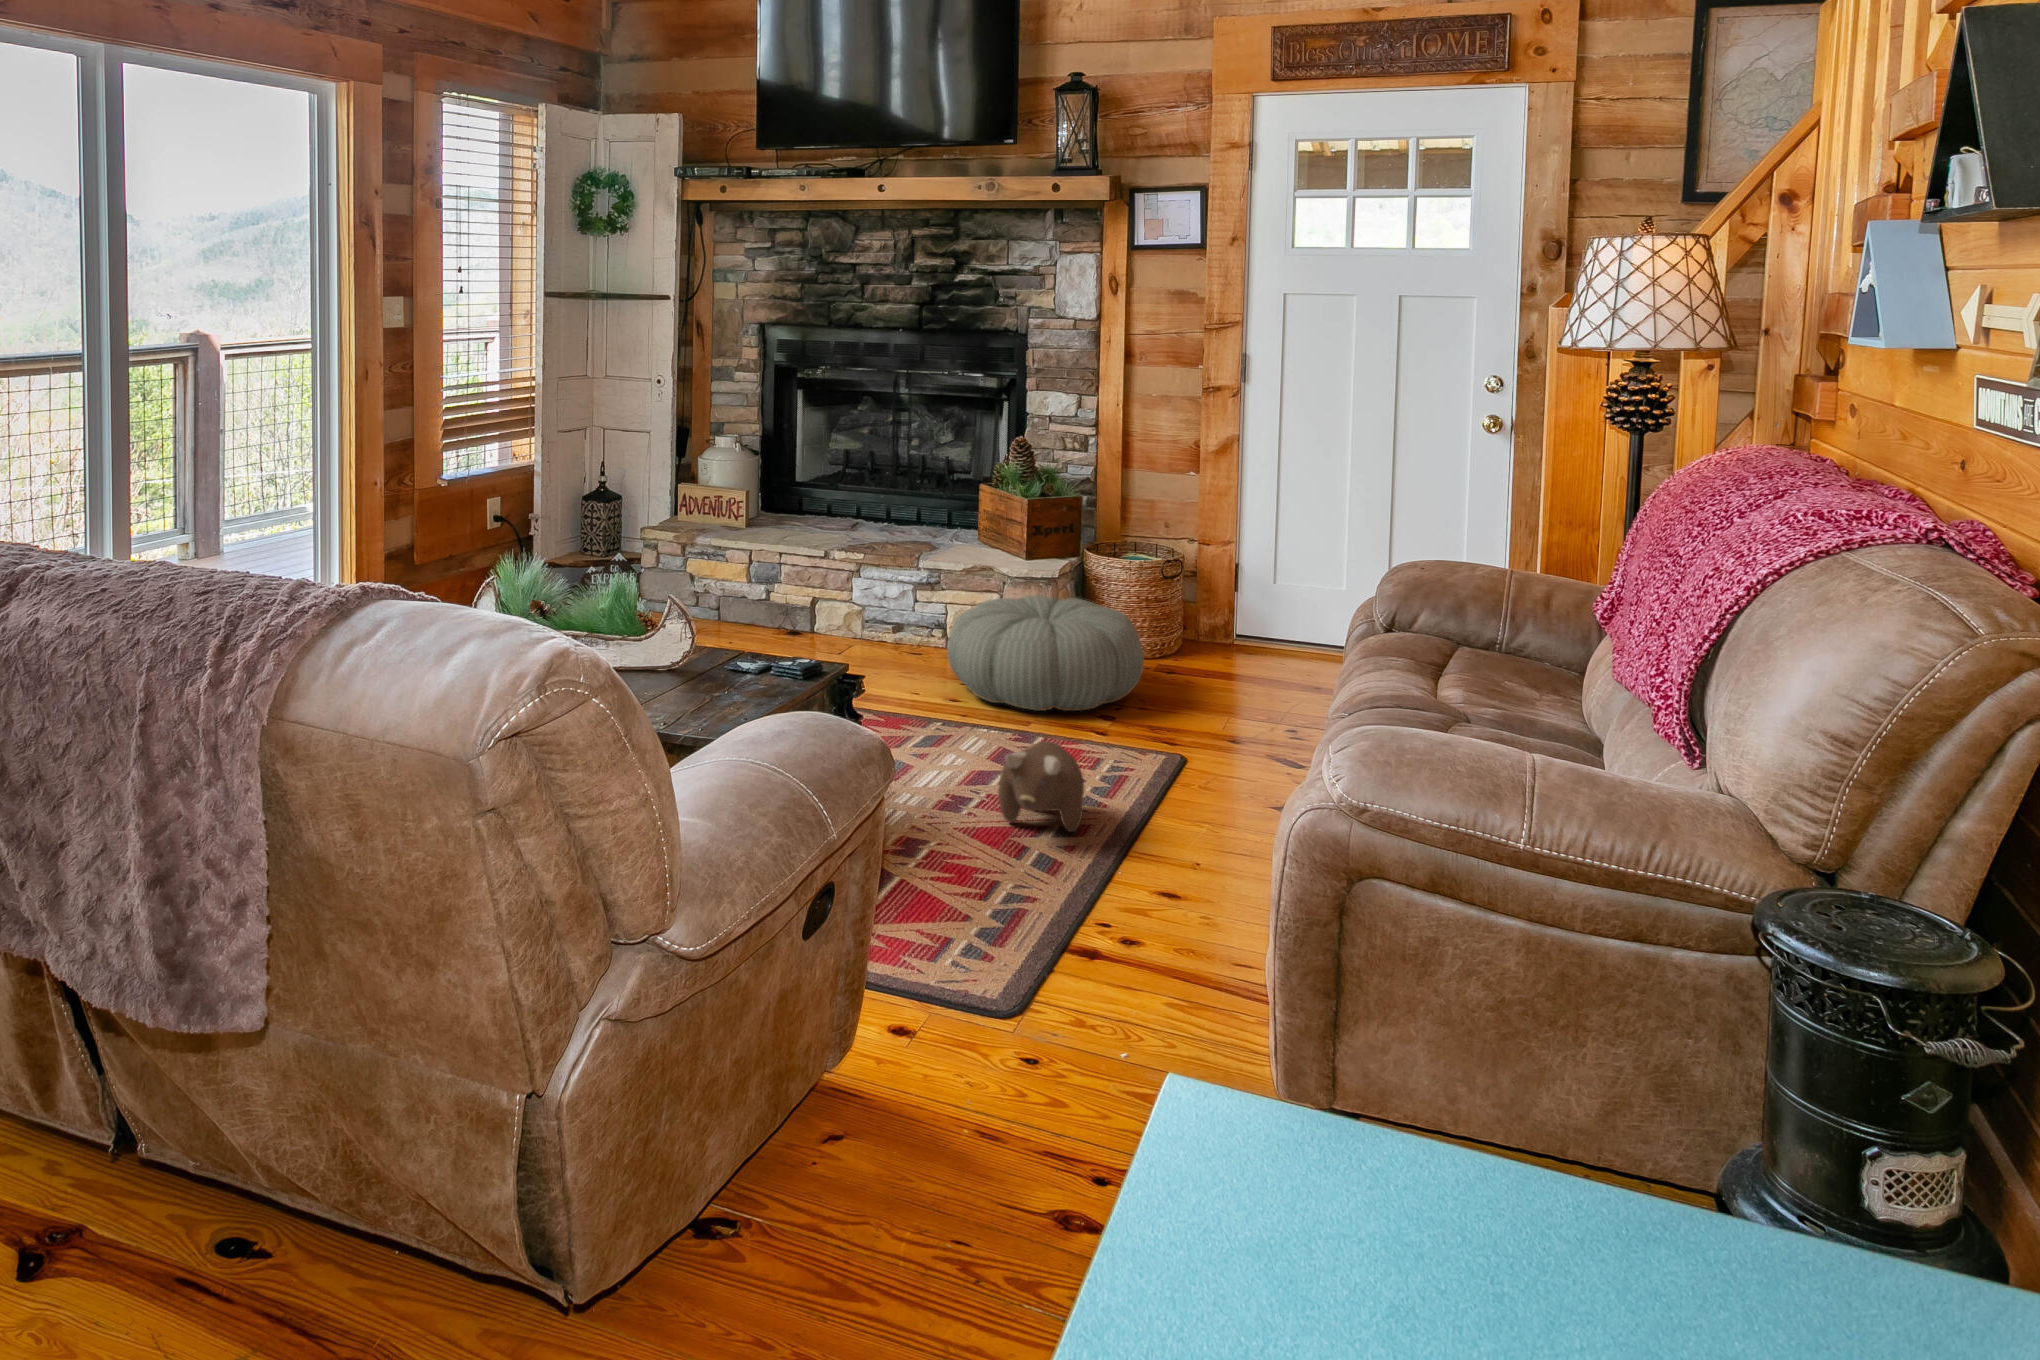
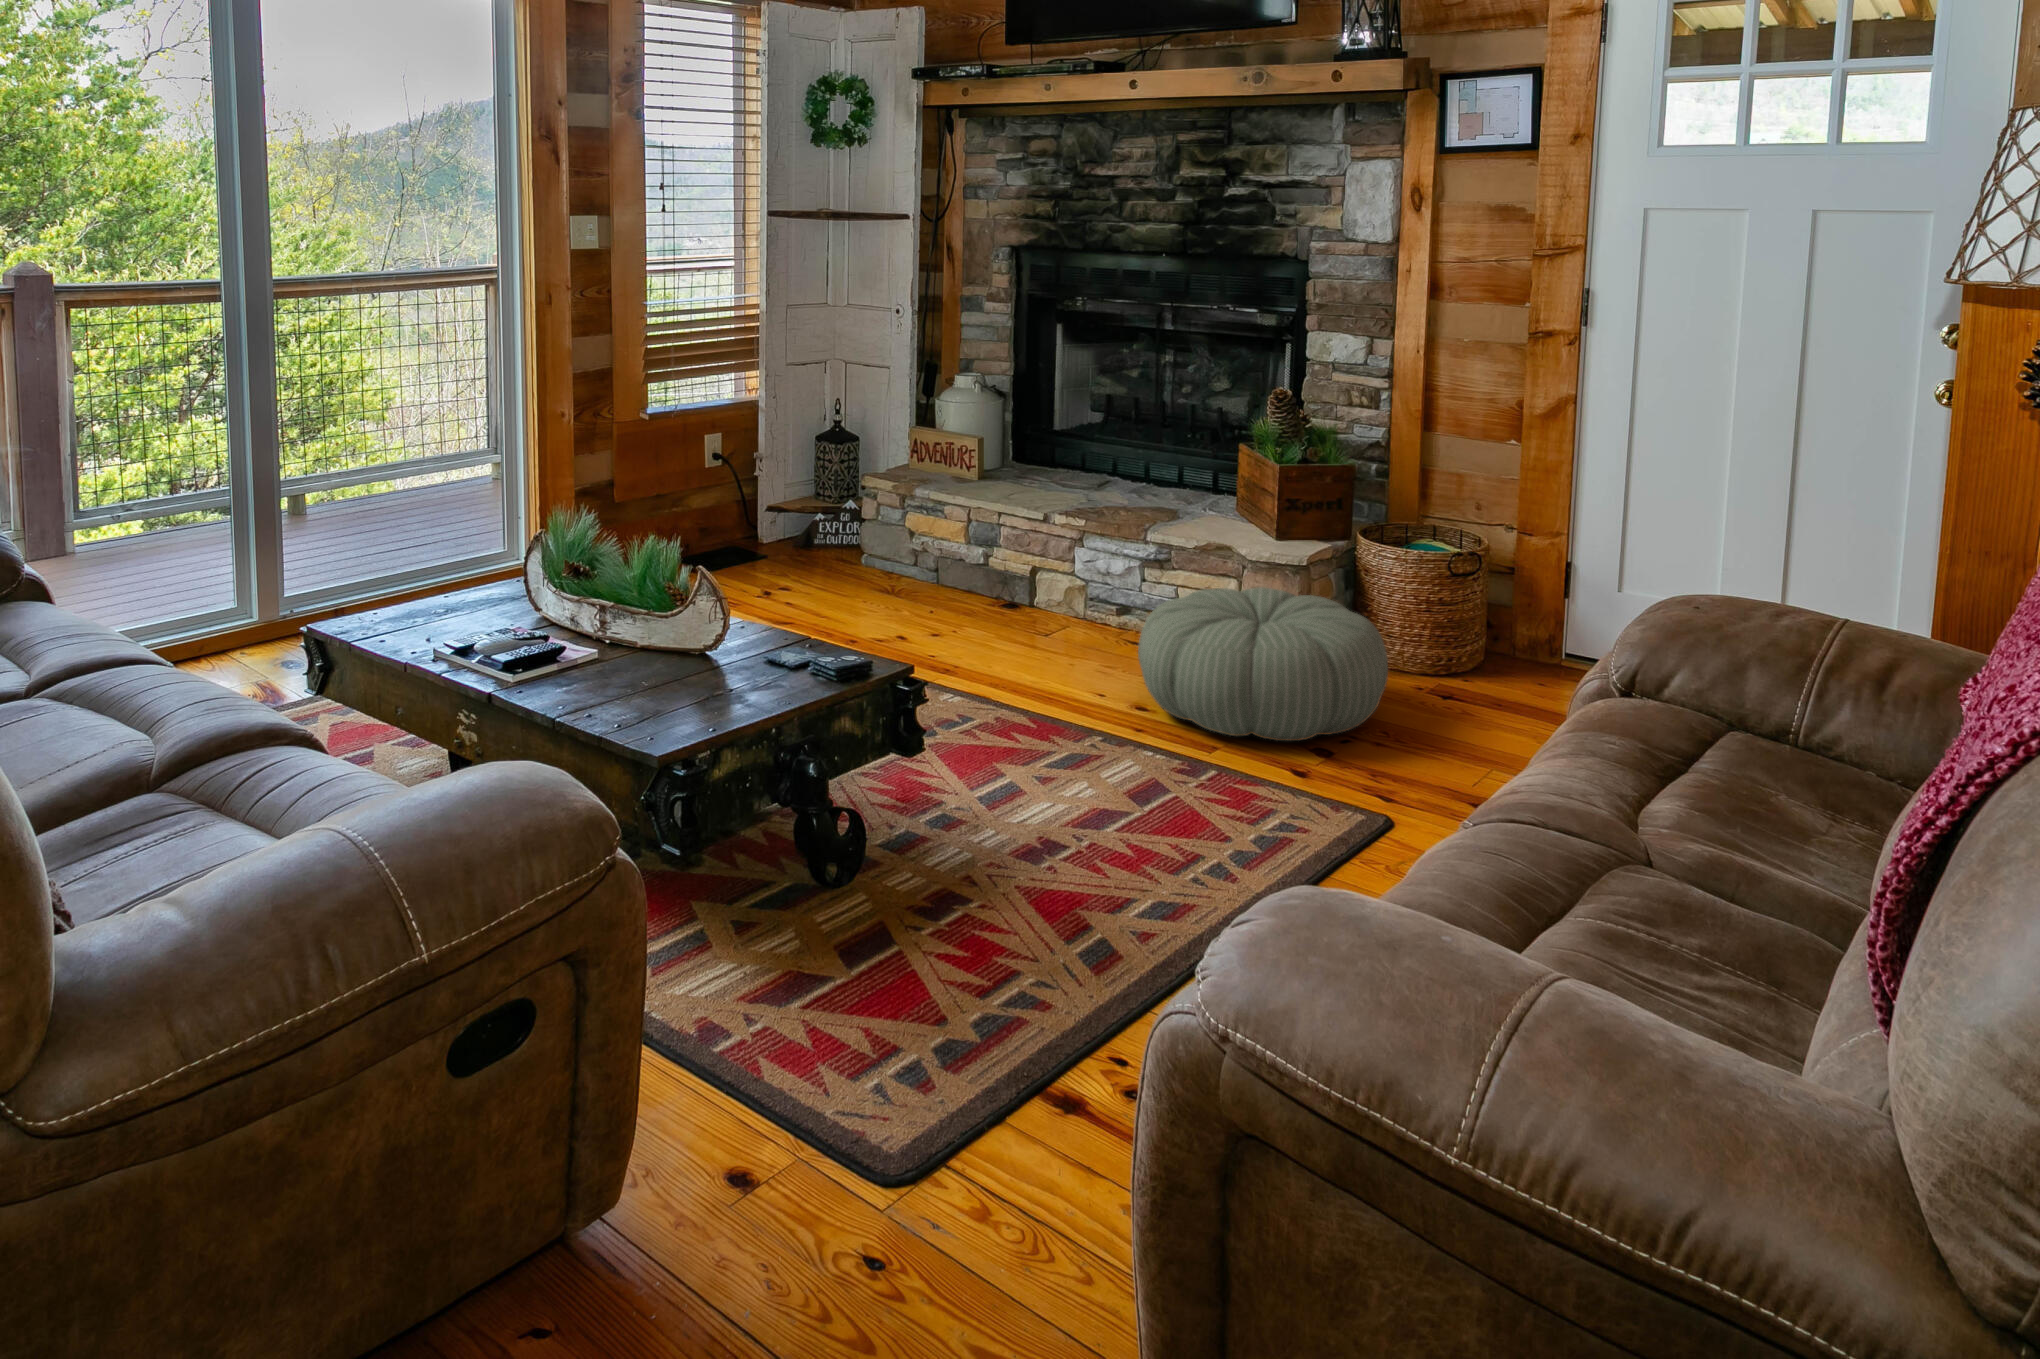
plush toy: present [998,741,1084,832] -> none [1065,791,1193,915]

